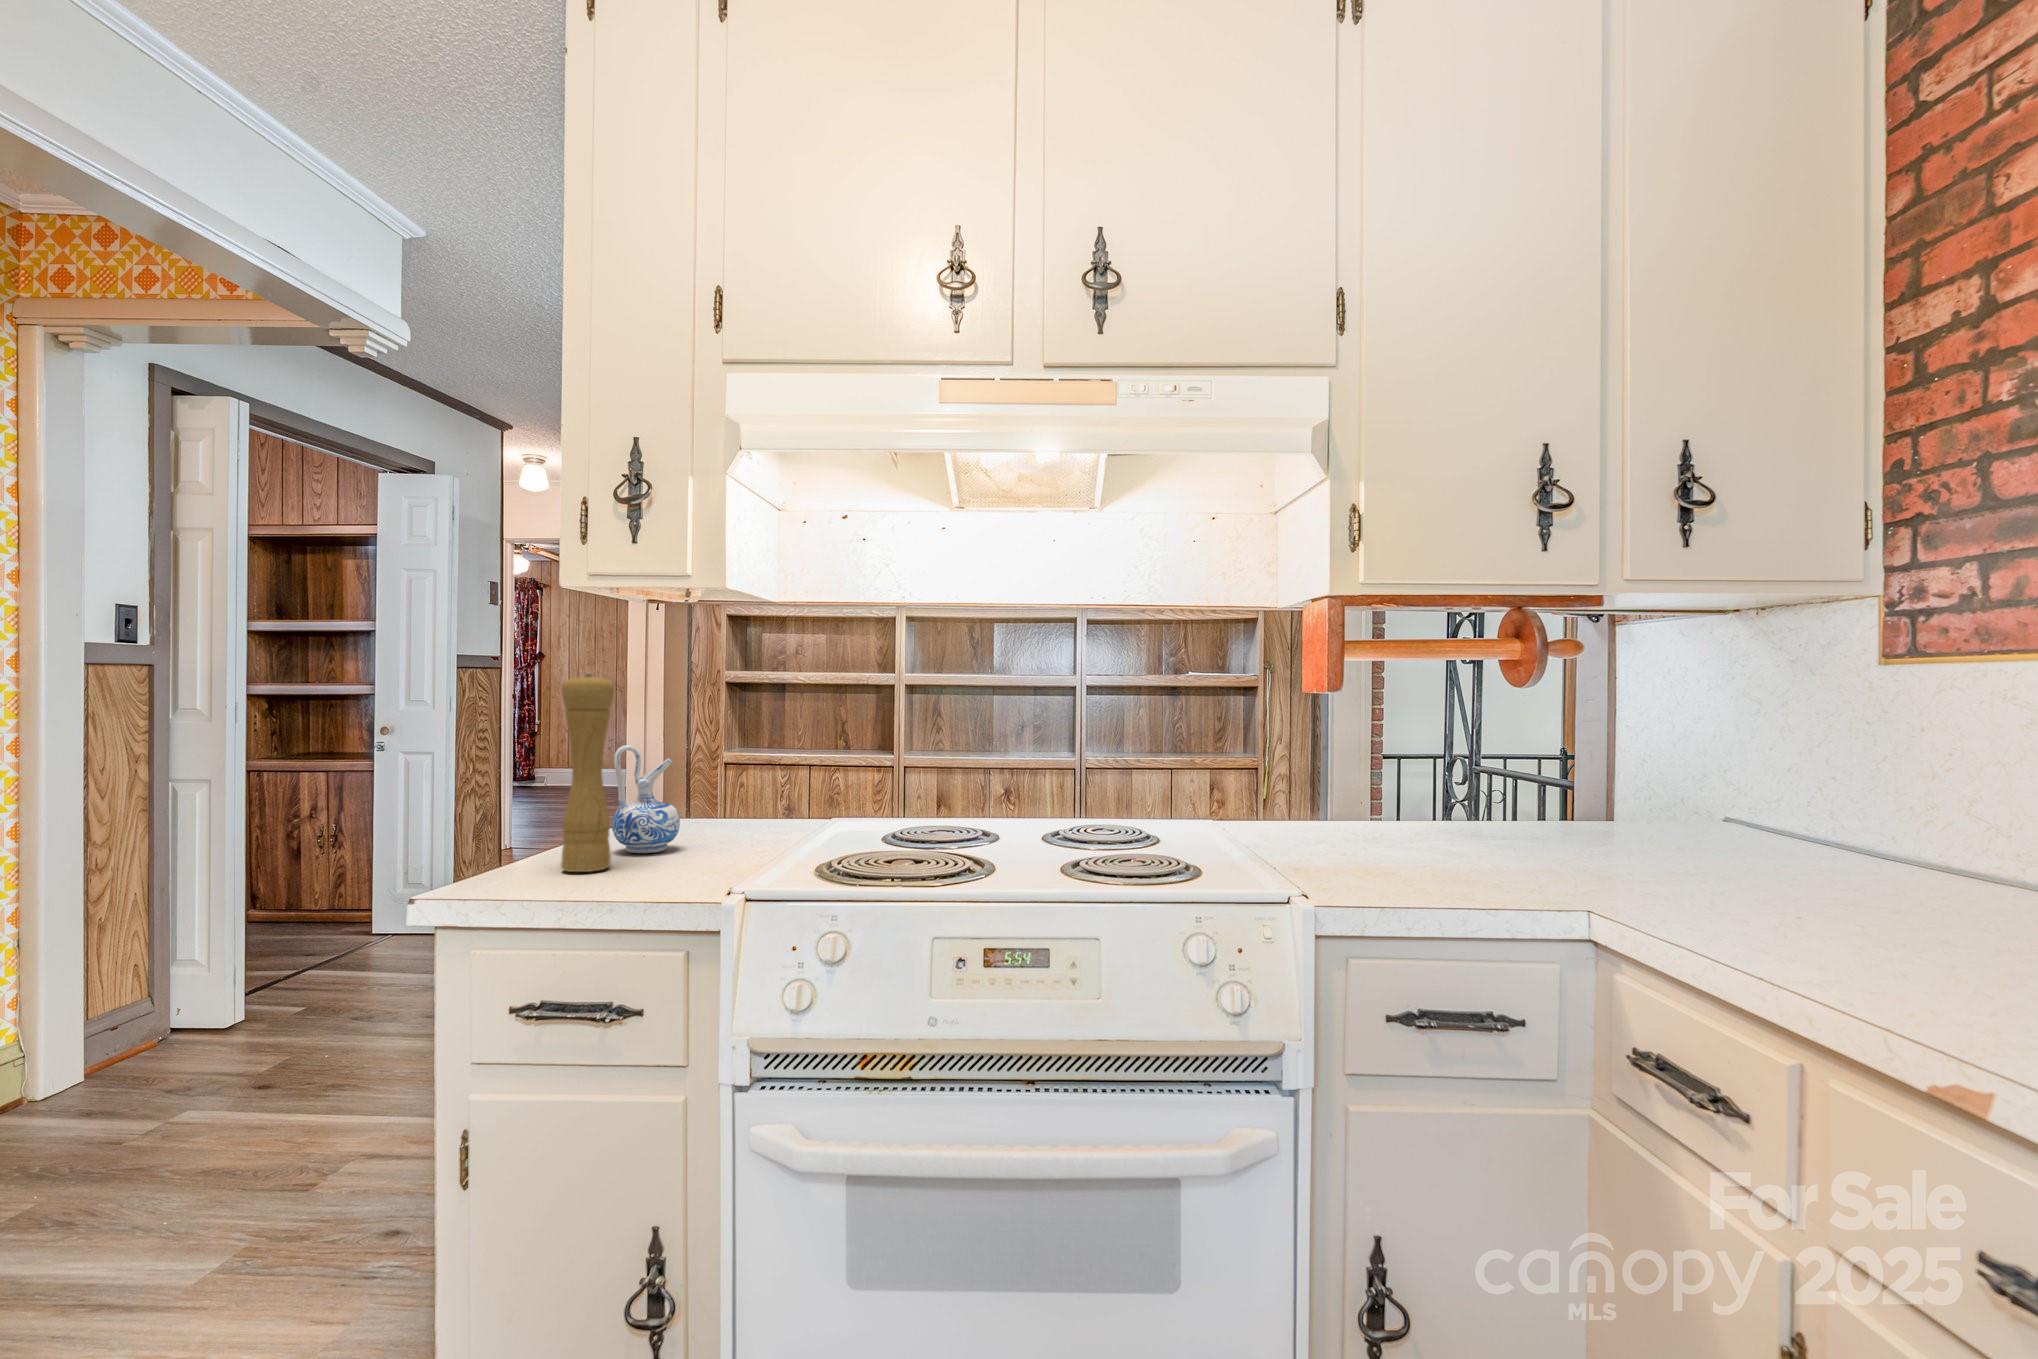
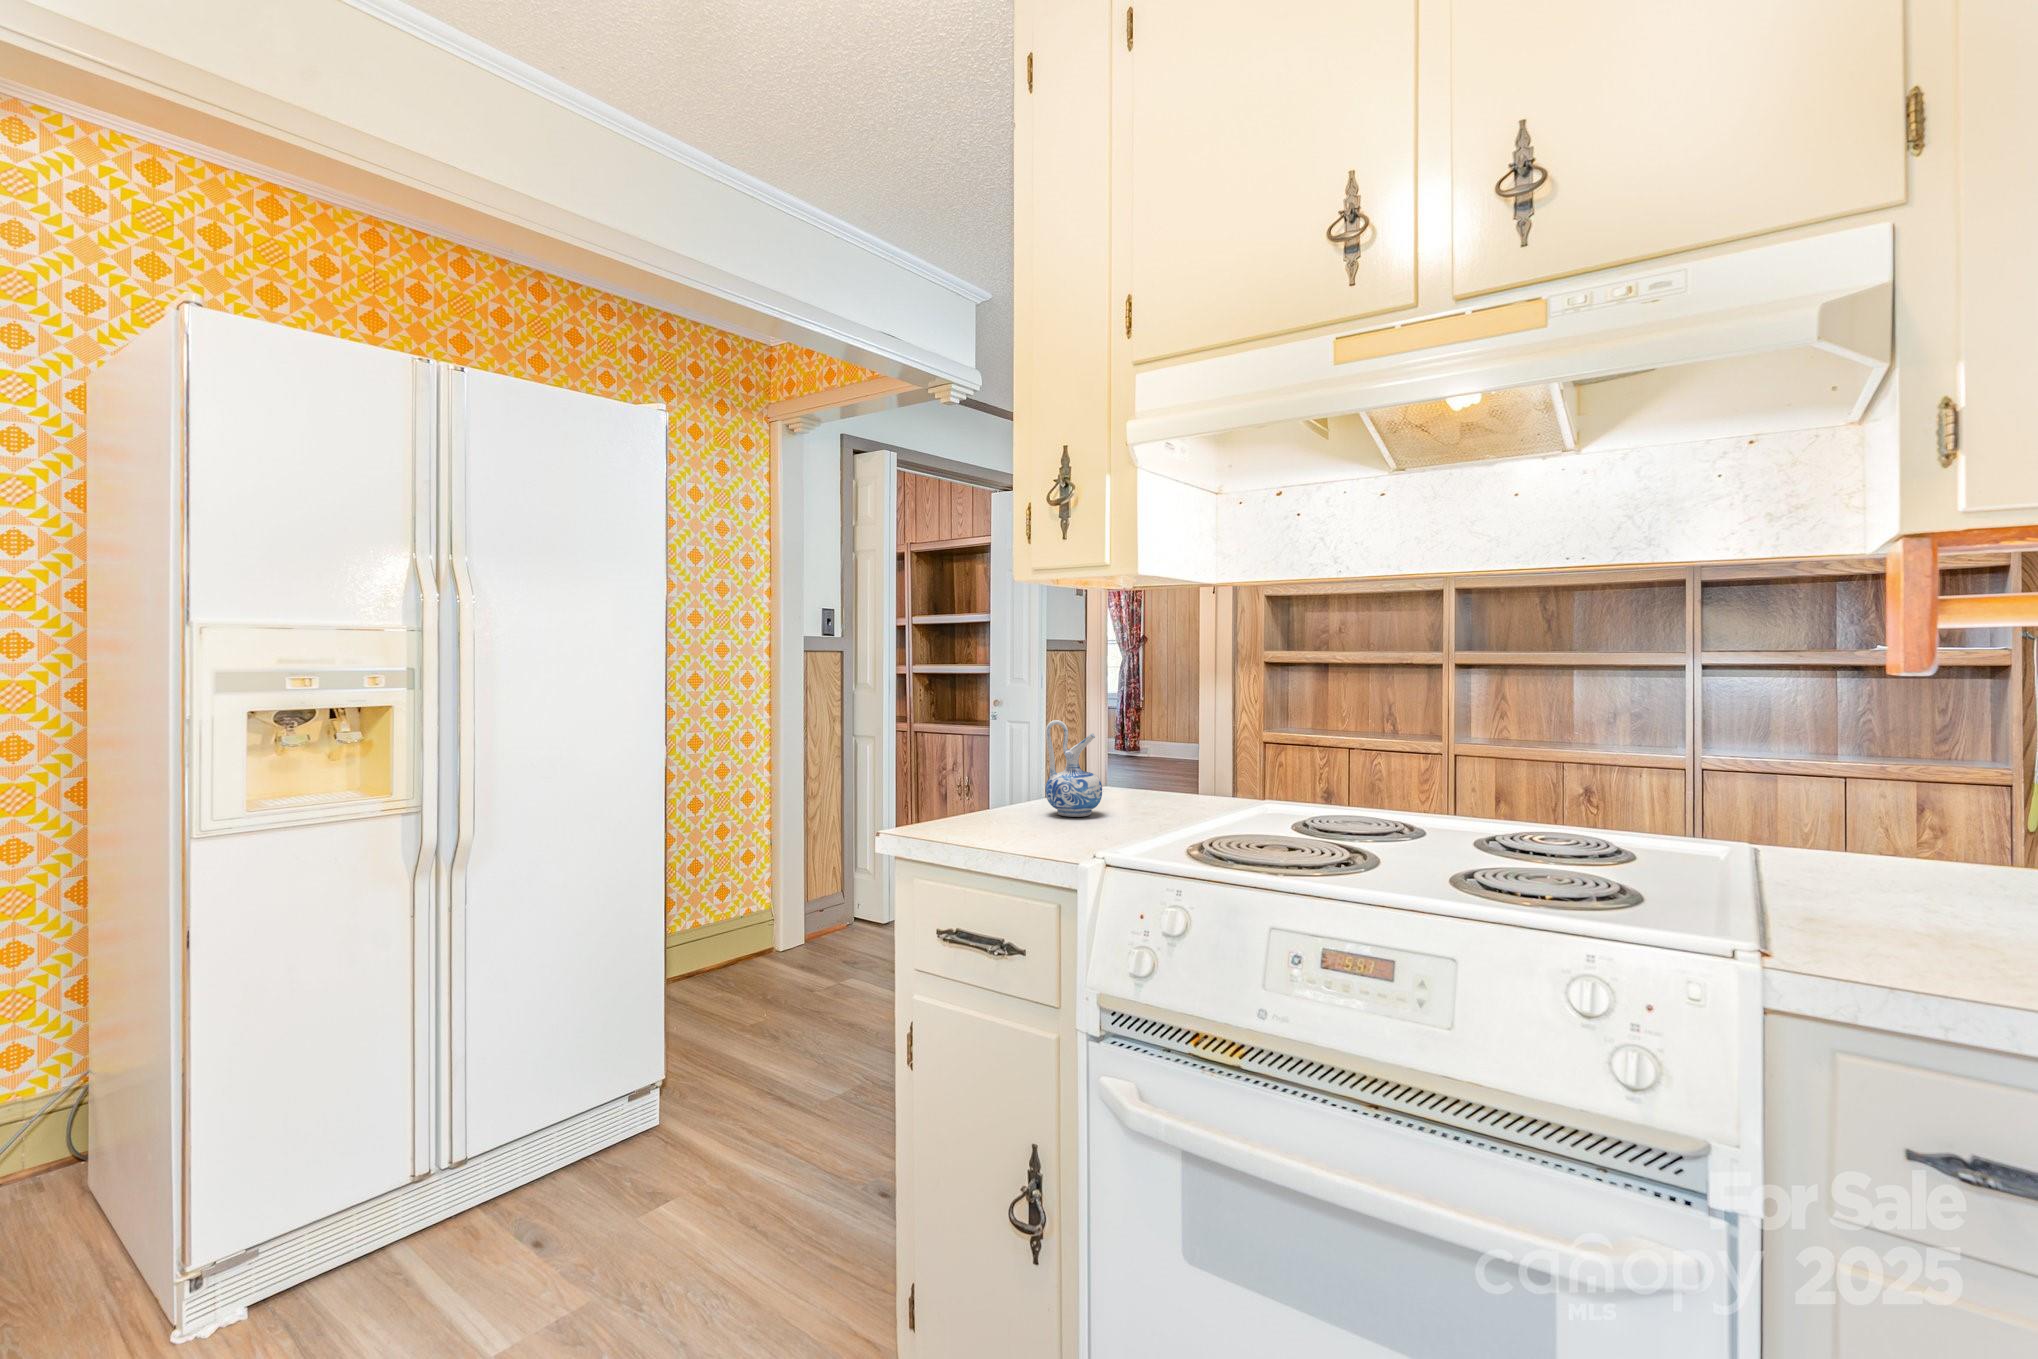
pepper mill: present [561,674,615,872] -> none [990,657,1033,828]

